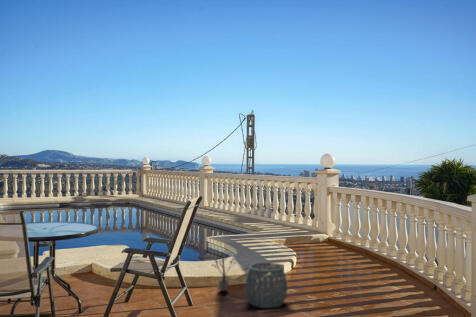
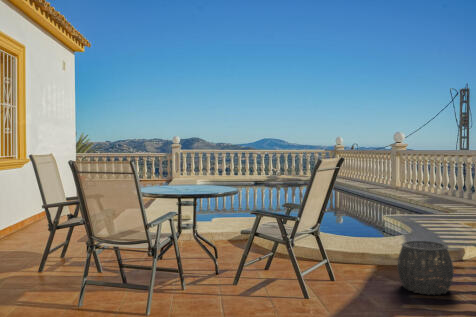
decorative plant: present [213,253,235,291] -> none [359,225,392,270]

